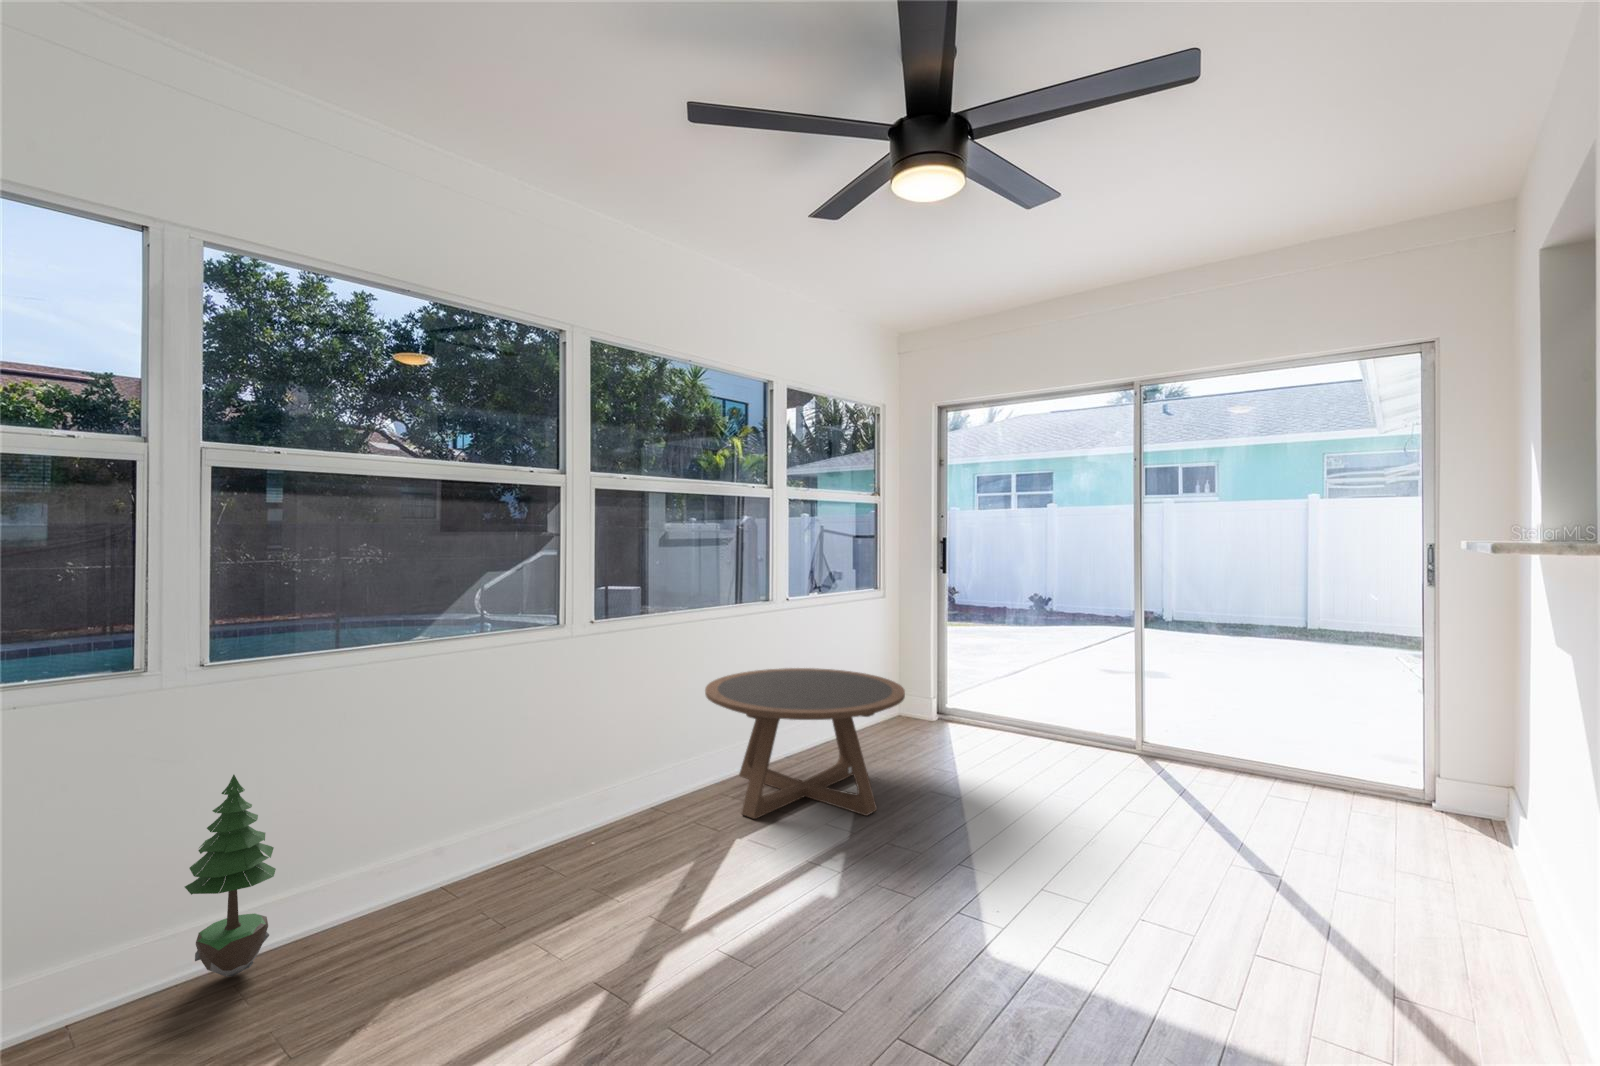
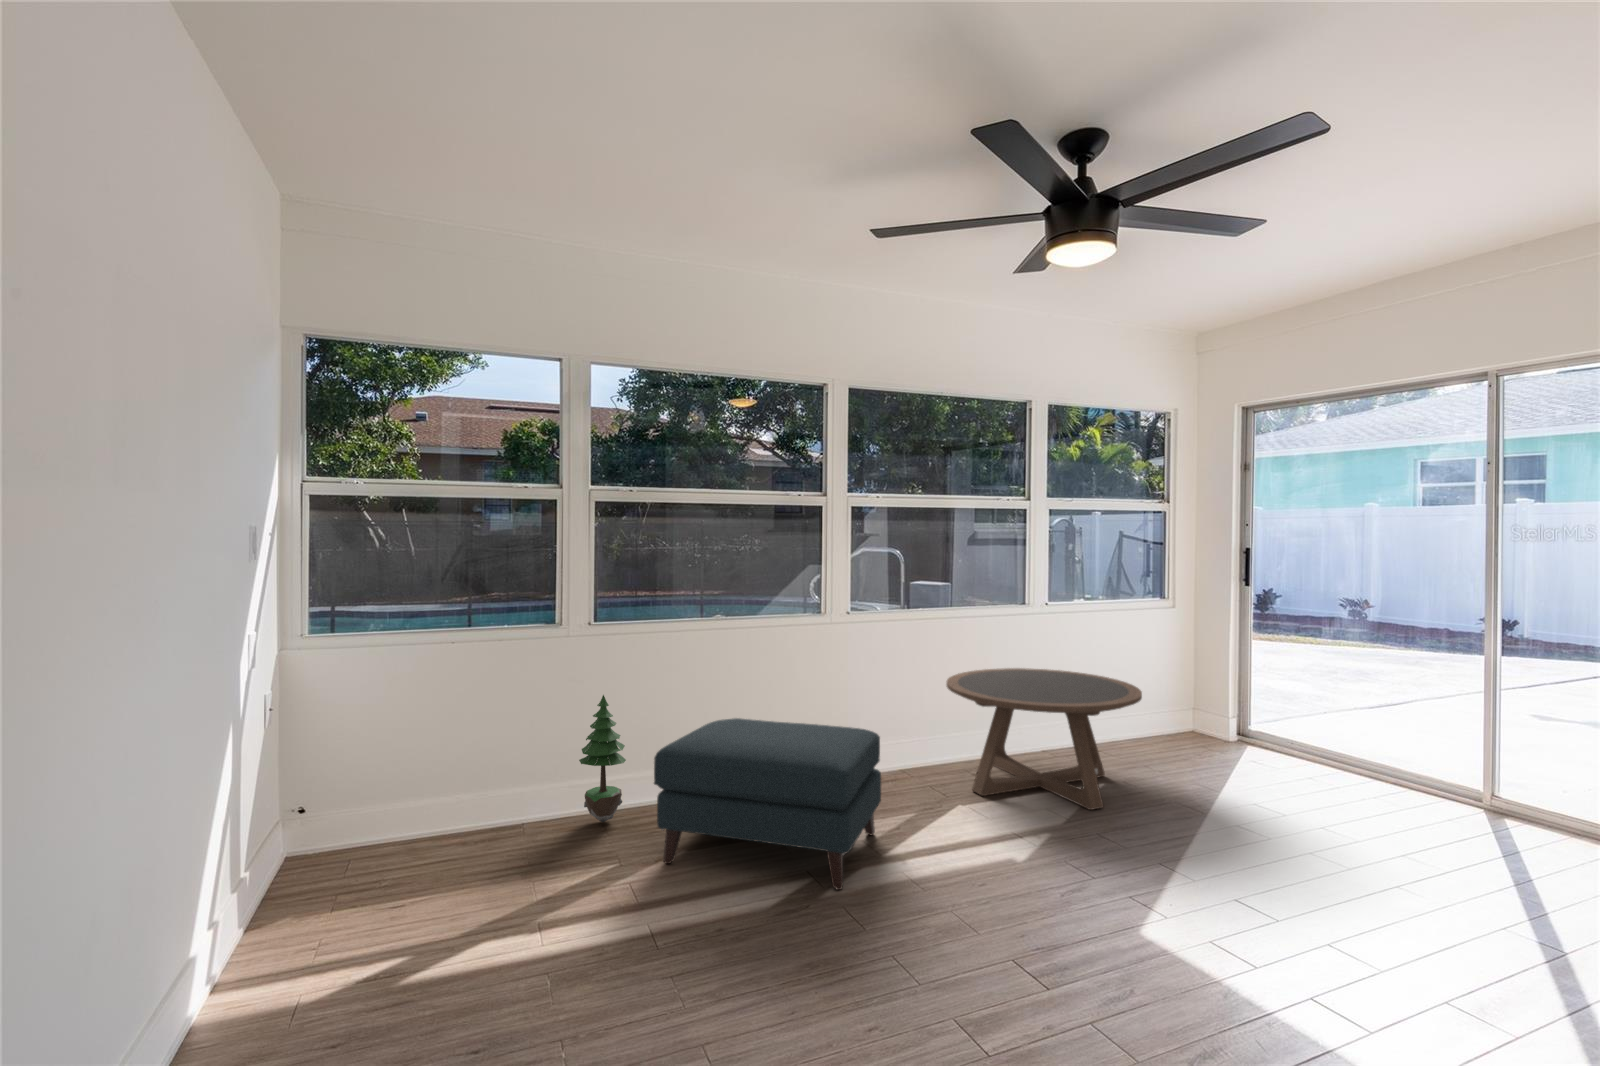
ottoman: none [349,770,669,1029] -> present [654,718,881,890]

